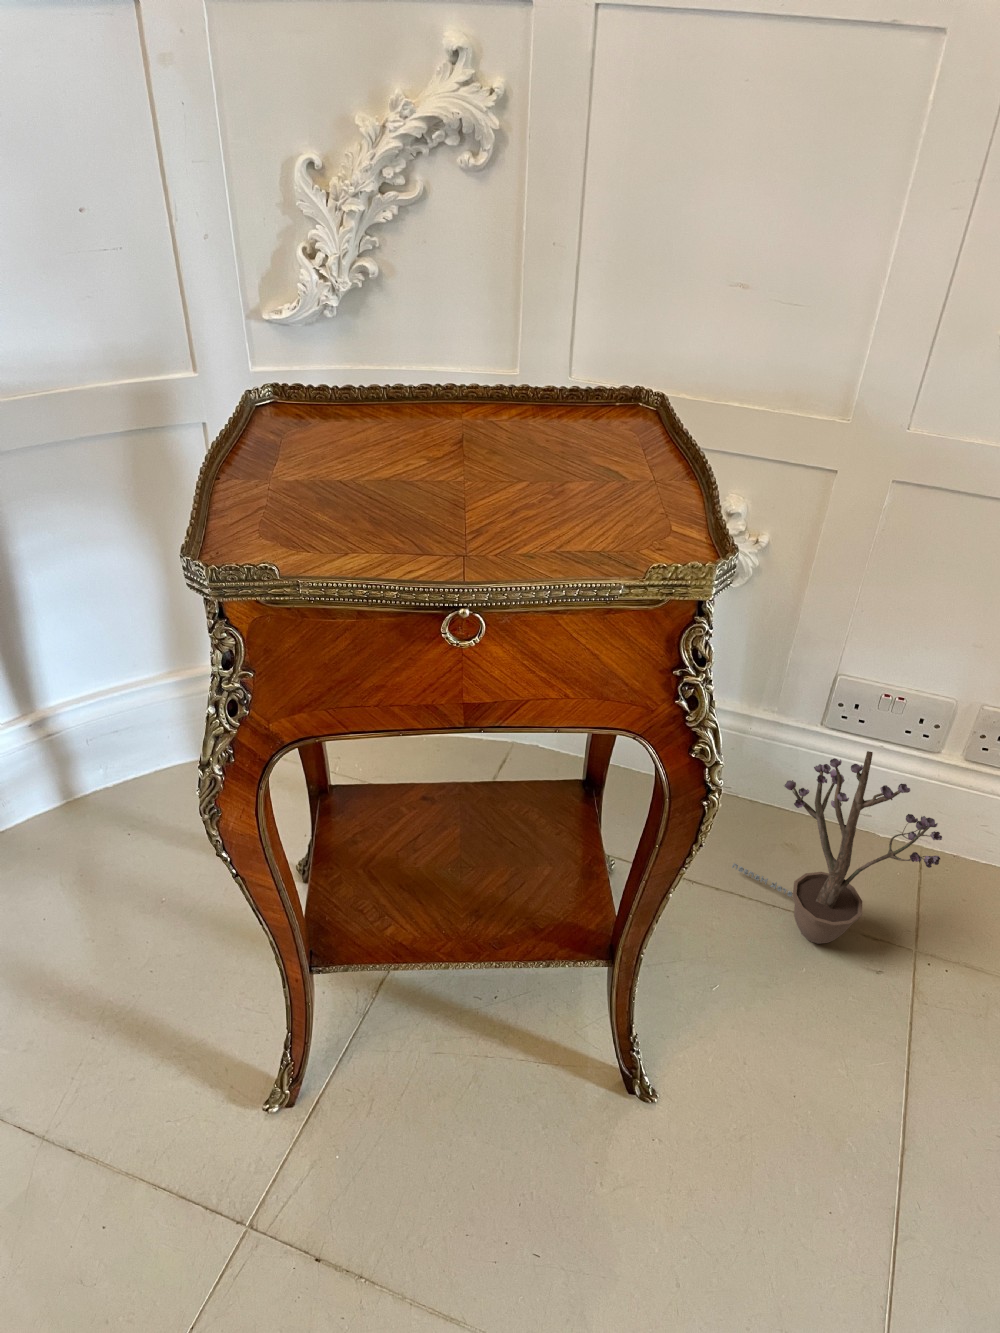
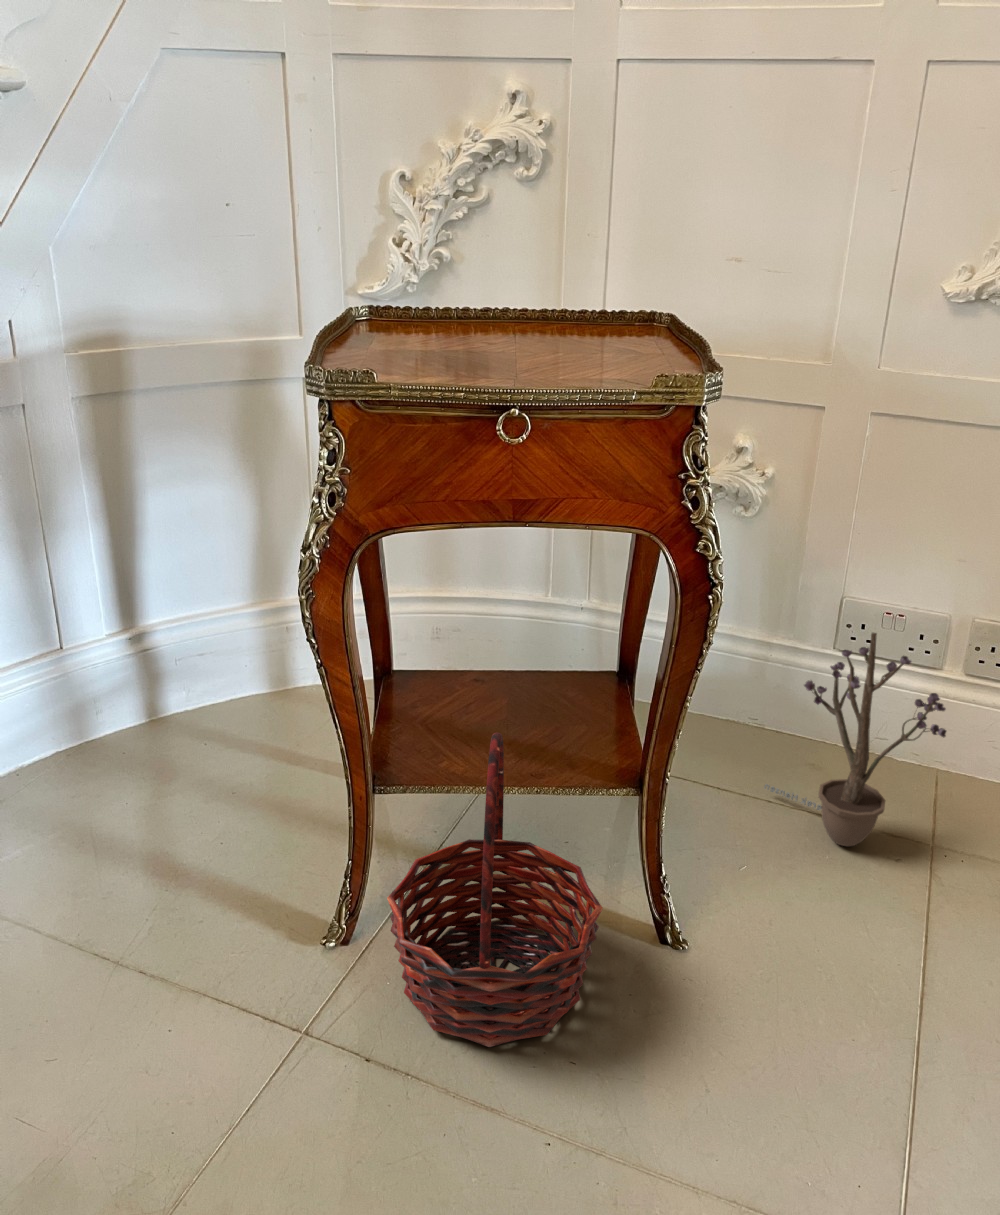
basket: none [332,939,570,1257] -> present [387,732,603,1047]

